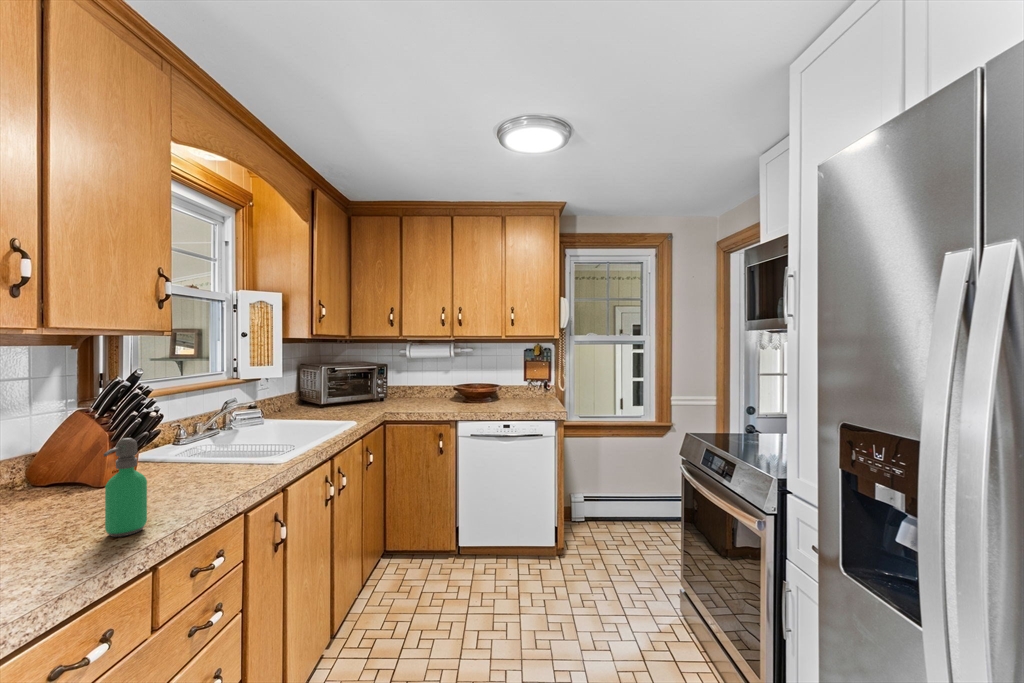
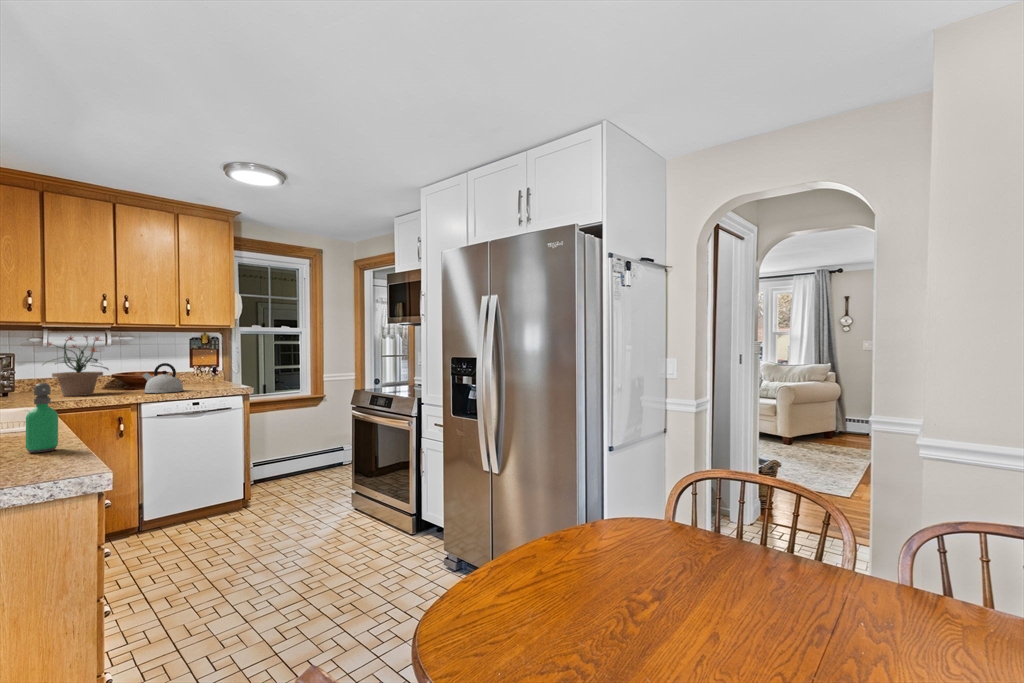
potted plant: none [396,347,443,407] -> present [43,336,109,396]
kettle: none [464,379,499,412] -> present [142,363,184,393]

